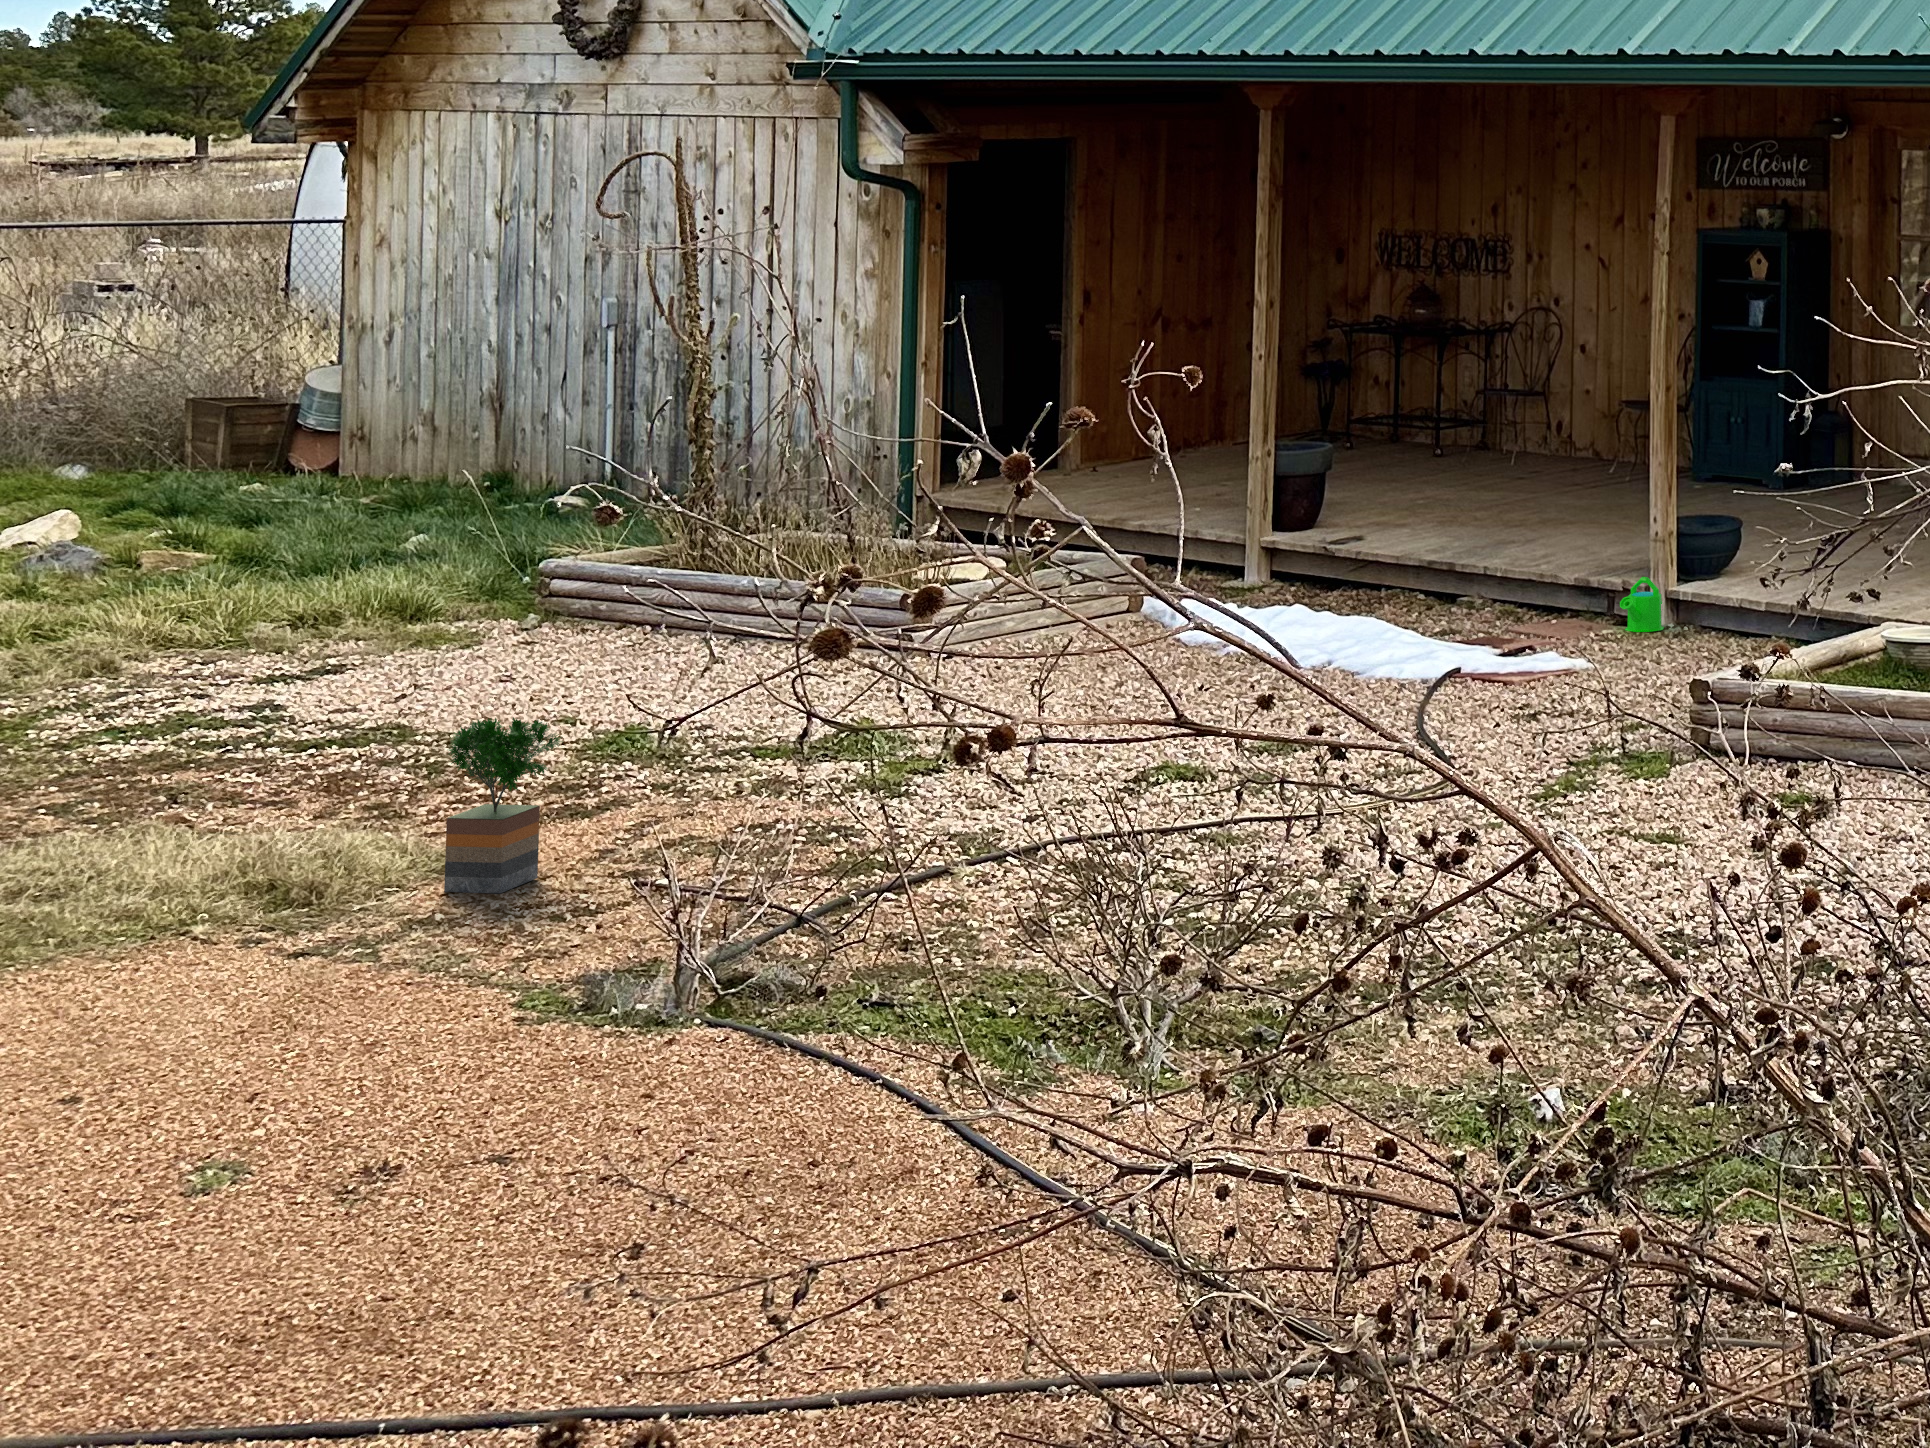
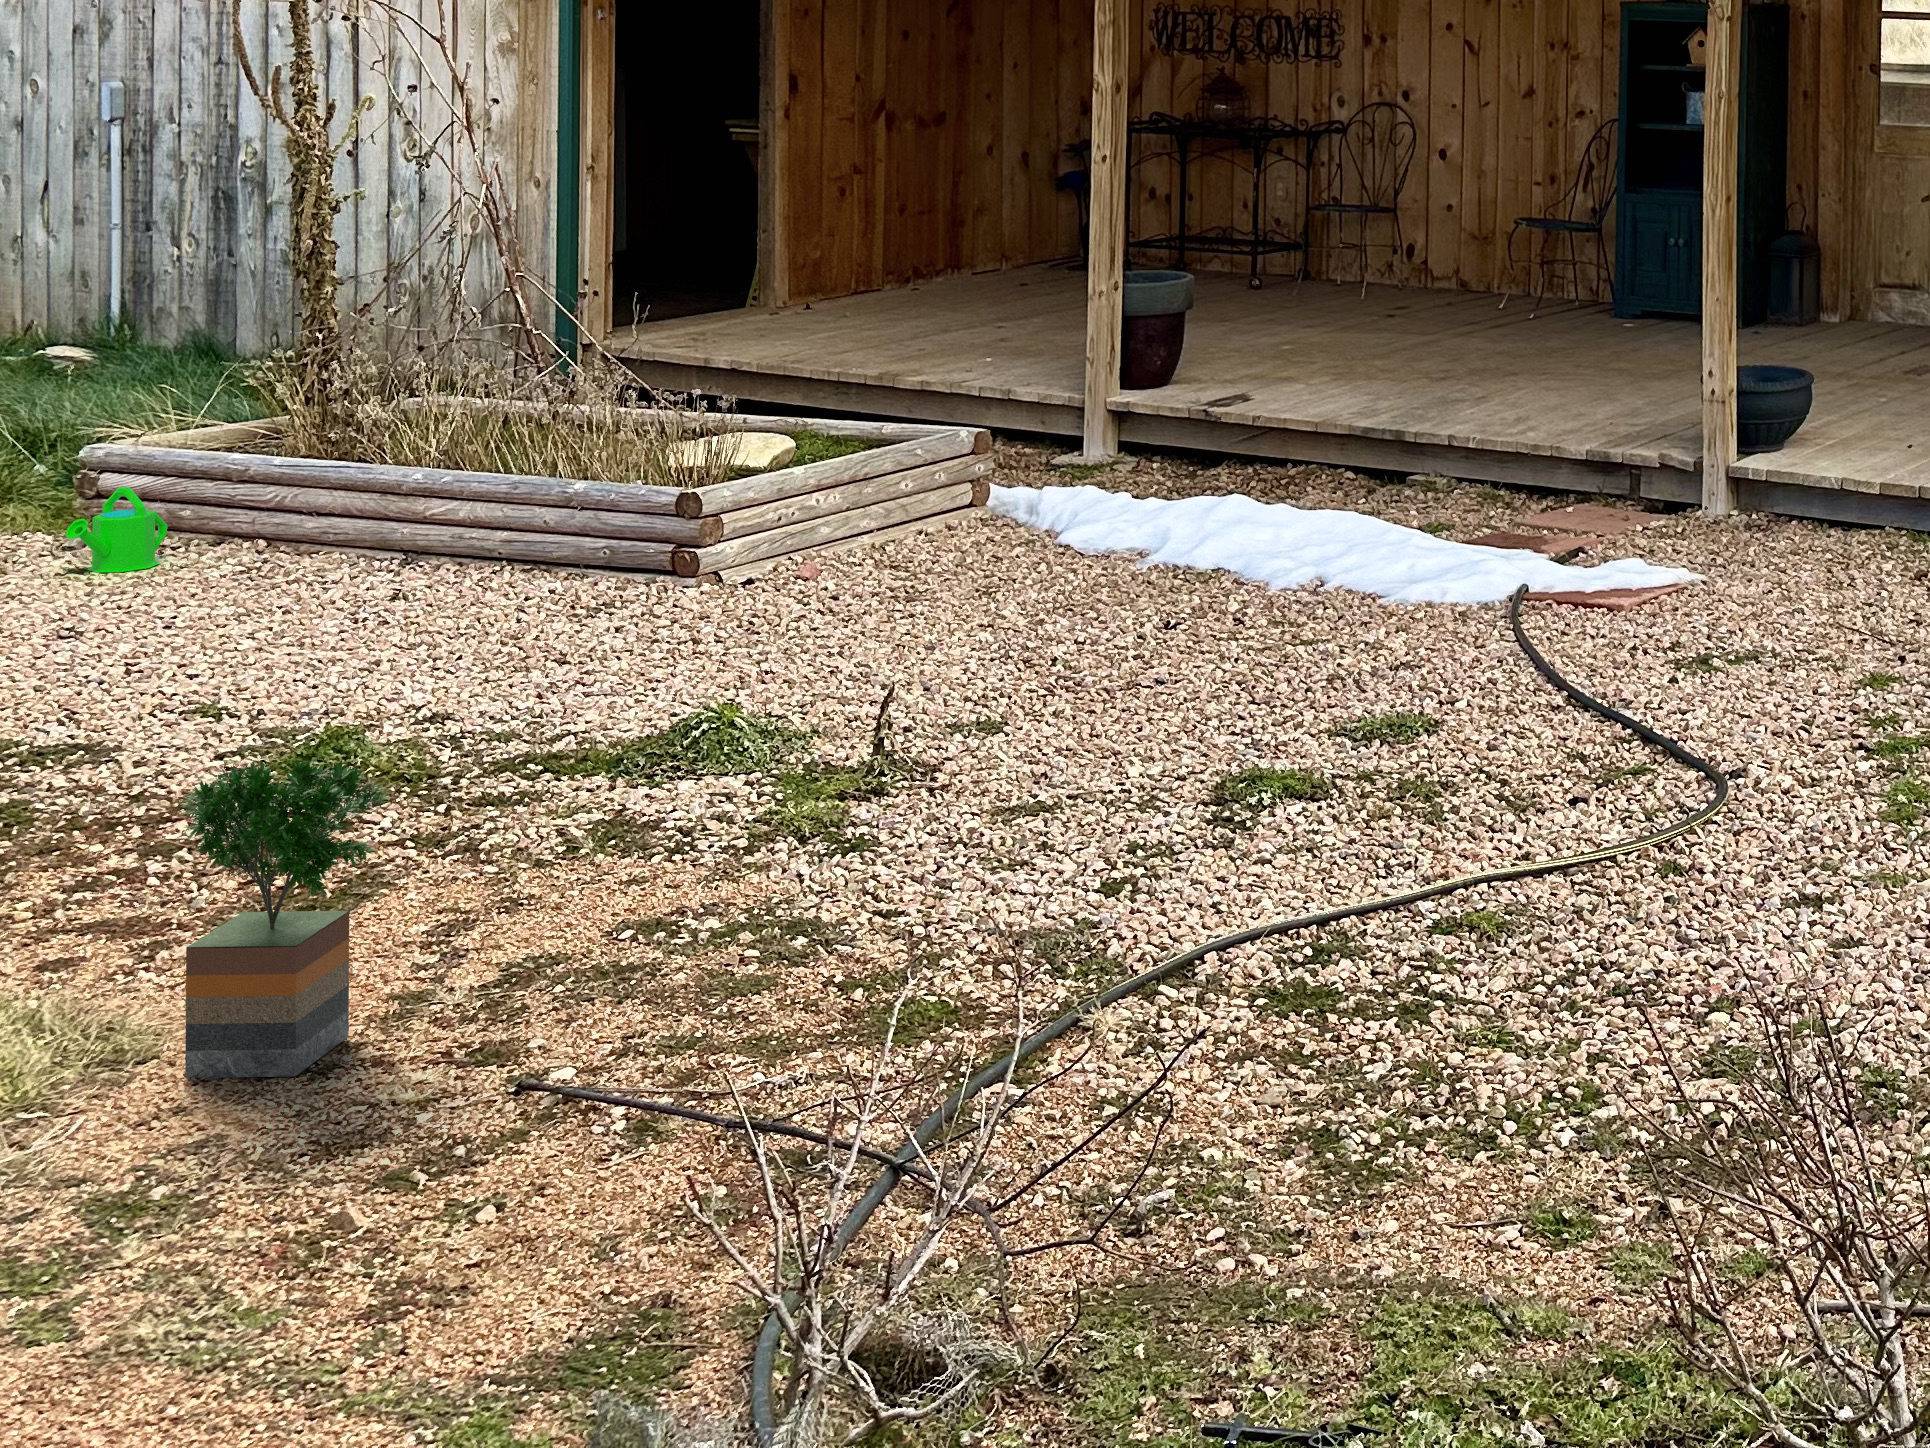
watering can: present [1620,577,1664,632] -> present [66,487,168,573]

